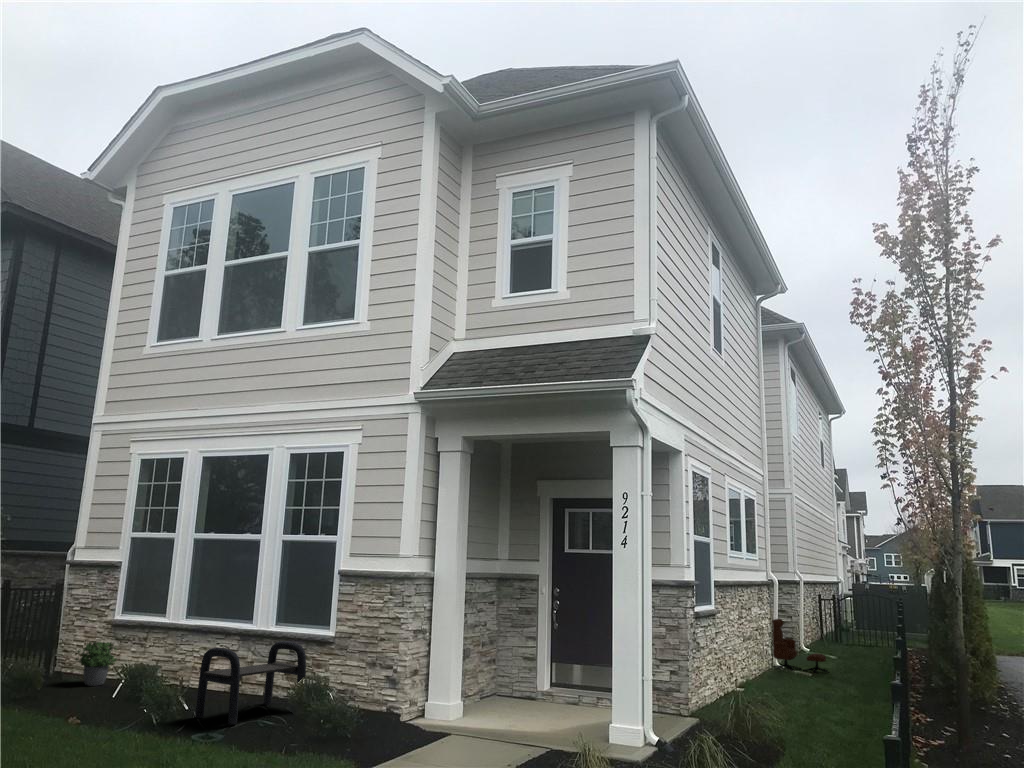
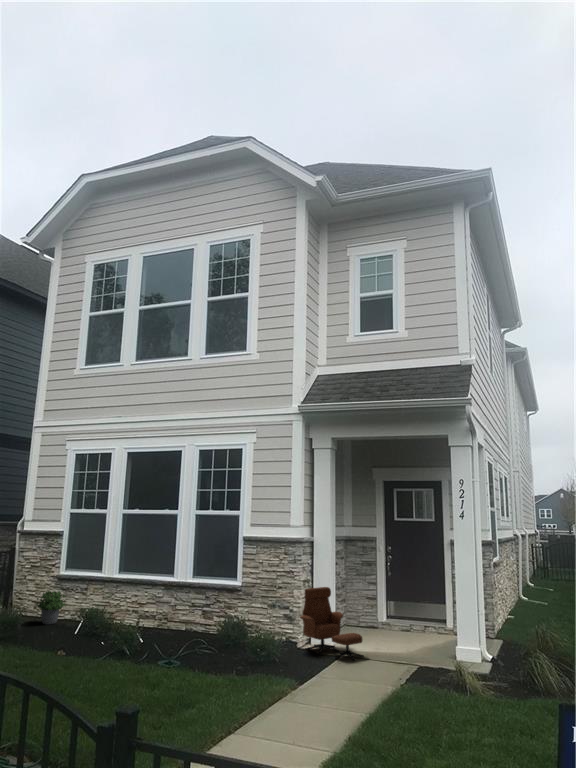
lounge chair: present [772,619,829,673] -> present [300,587,364,660]
bench: present [195,641,306,725] -> none [145,589,221,653]

